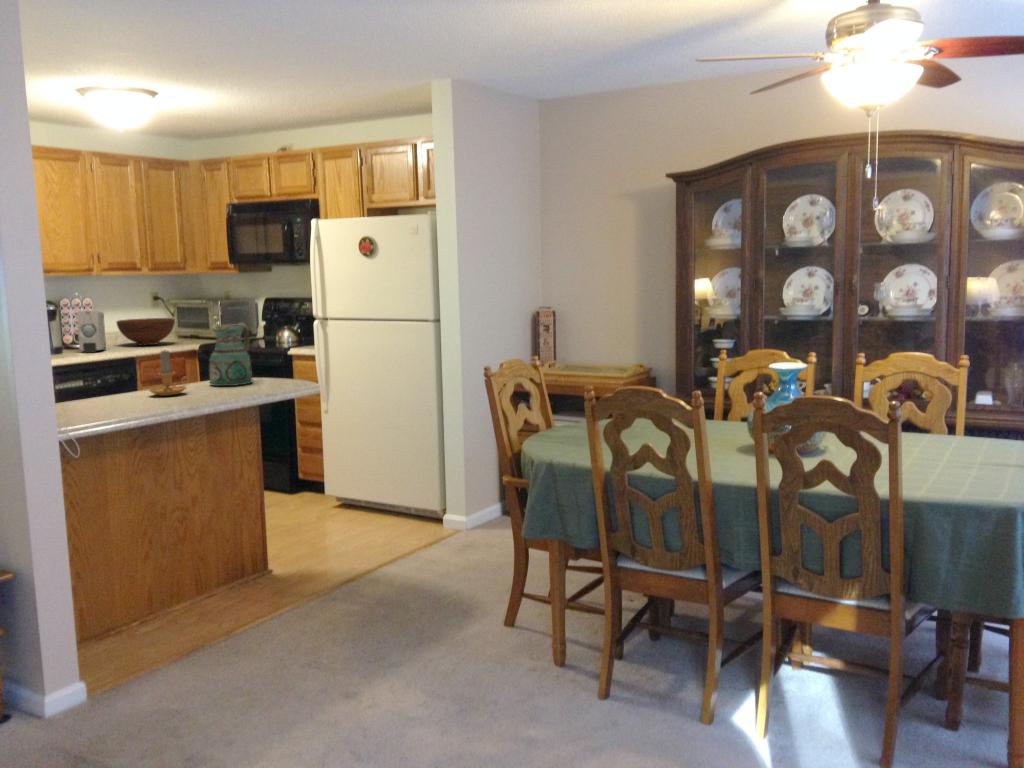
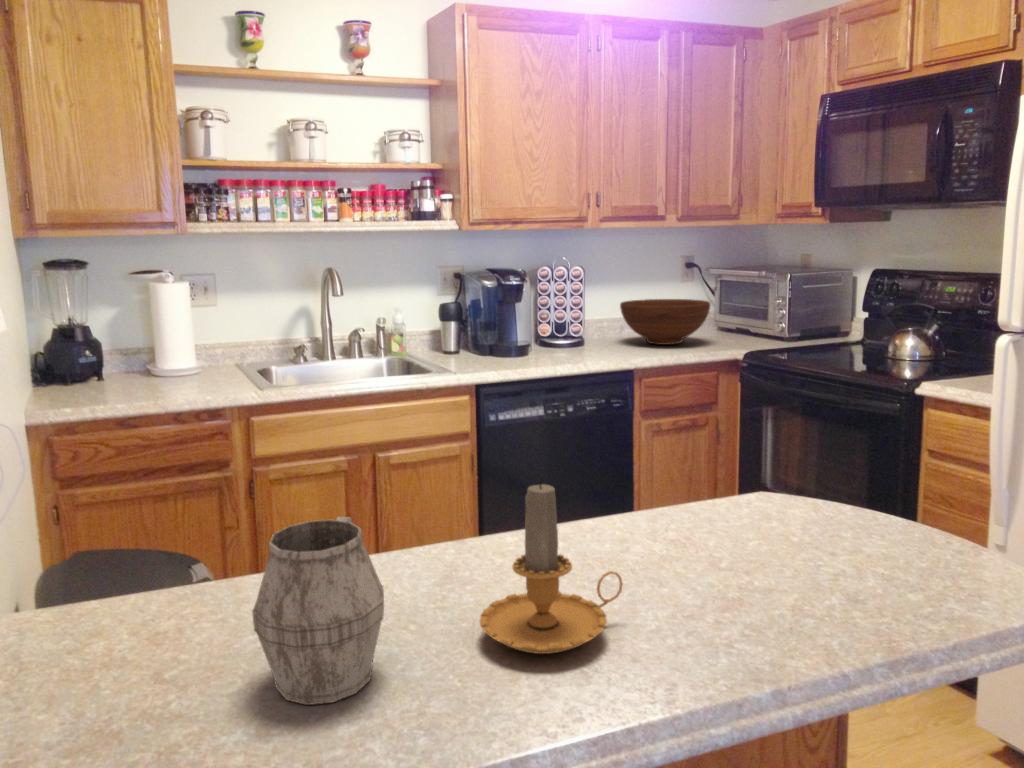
soap dispenser: present [77,310,106,353] -> none [553,286,597,356]
ceramic pitcher: present [209,323,252,386] -> none [705,375,852,609]
mug: none [90,361,129,405] -> present [252,517,384,705]

